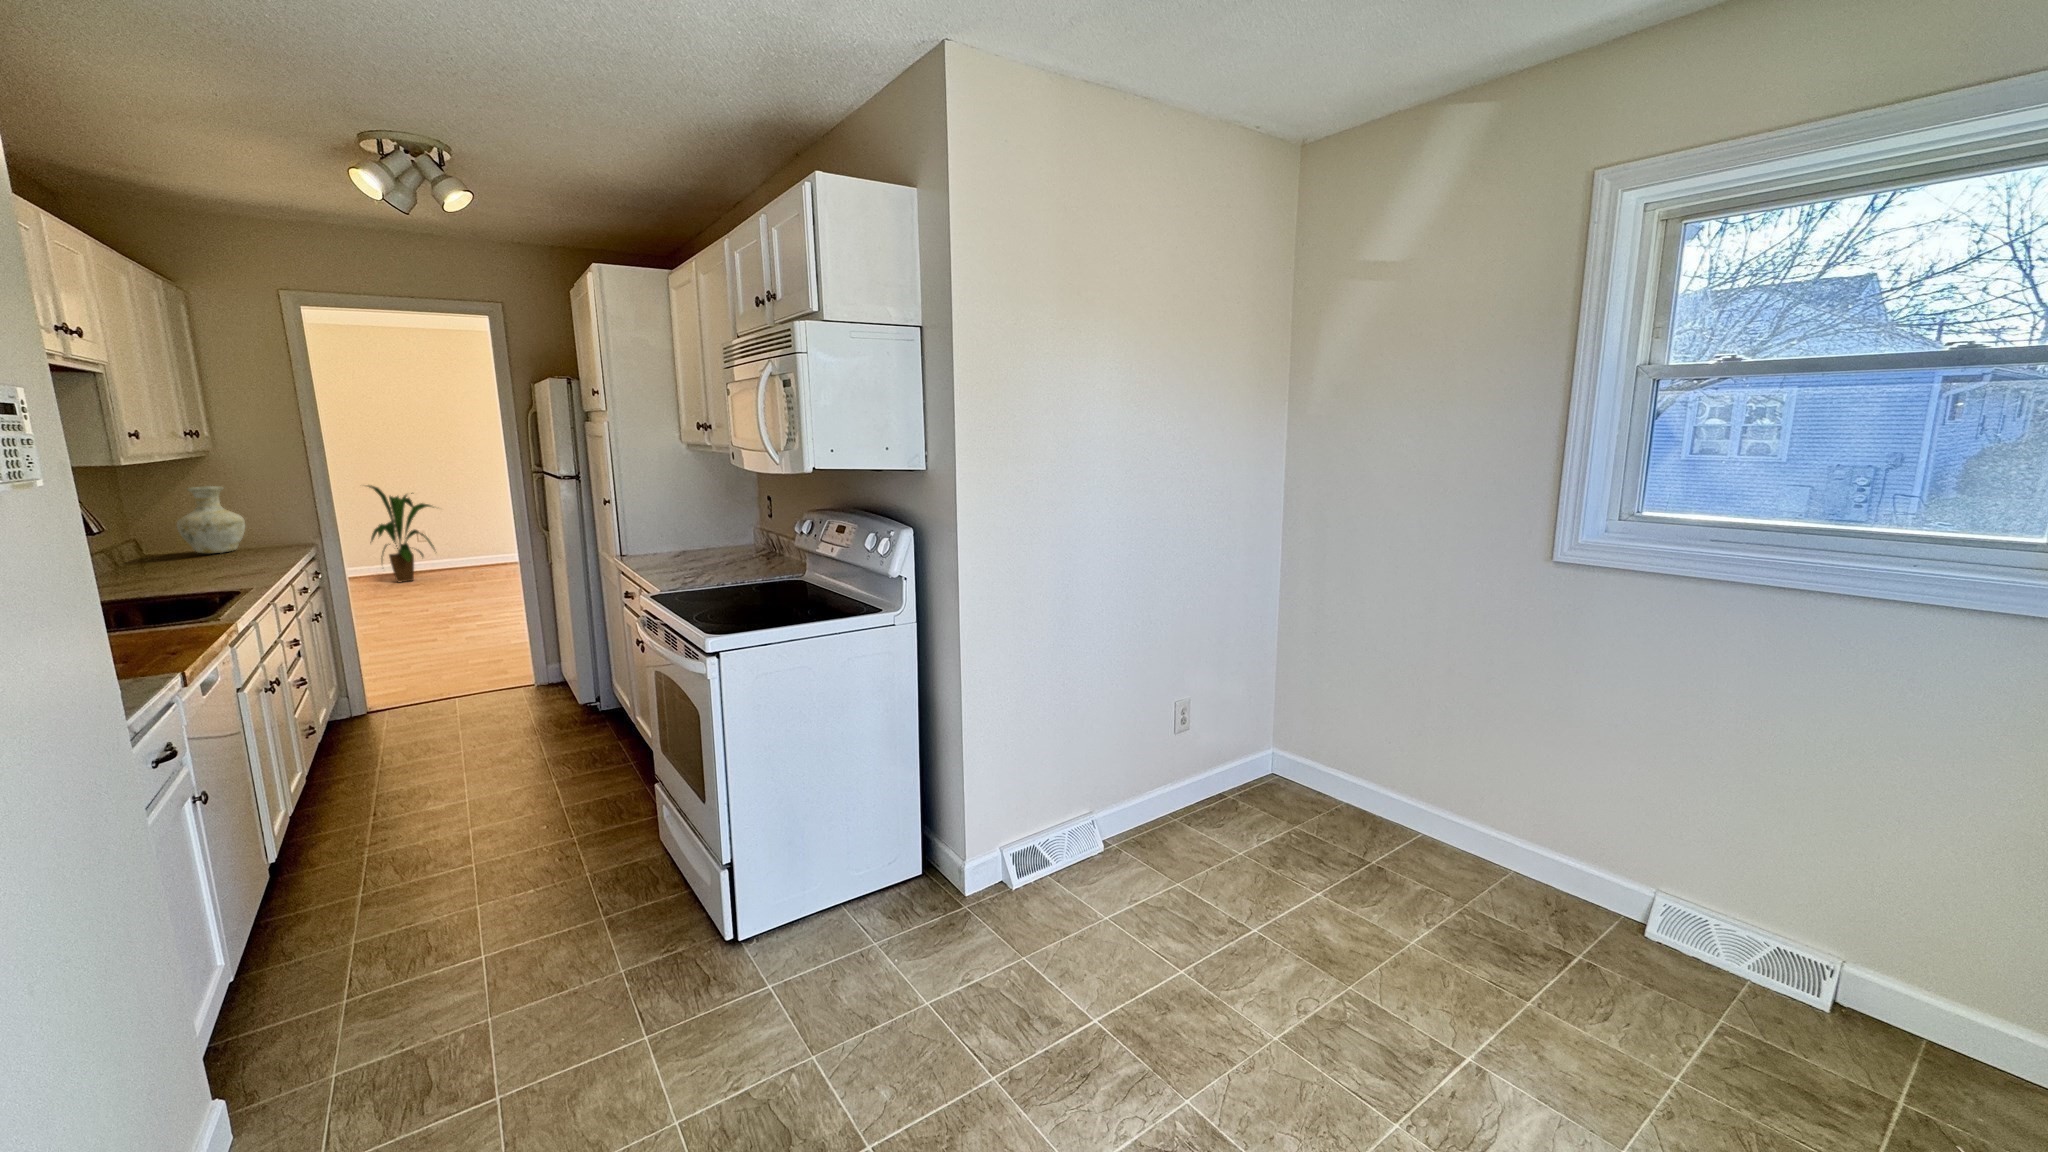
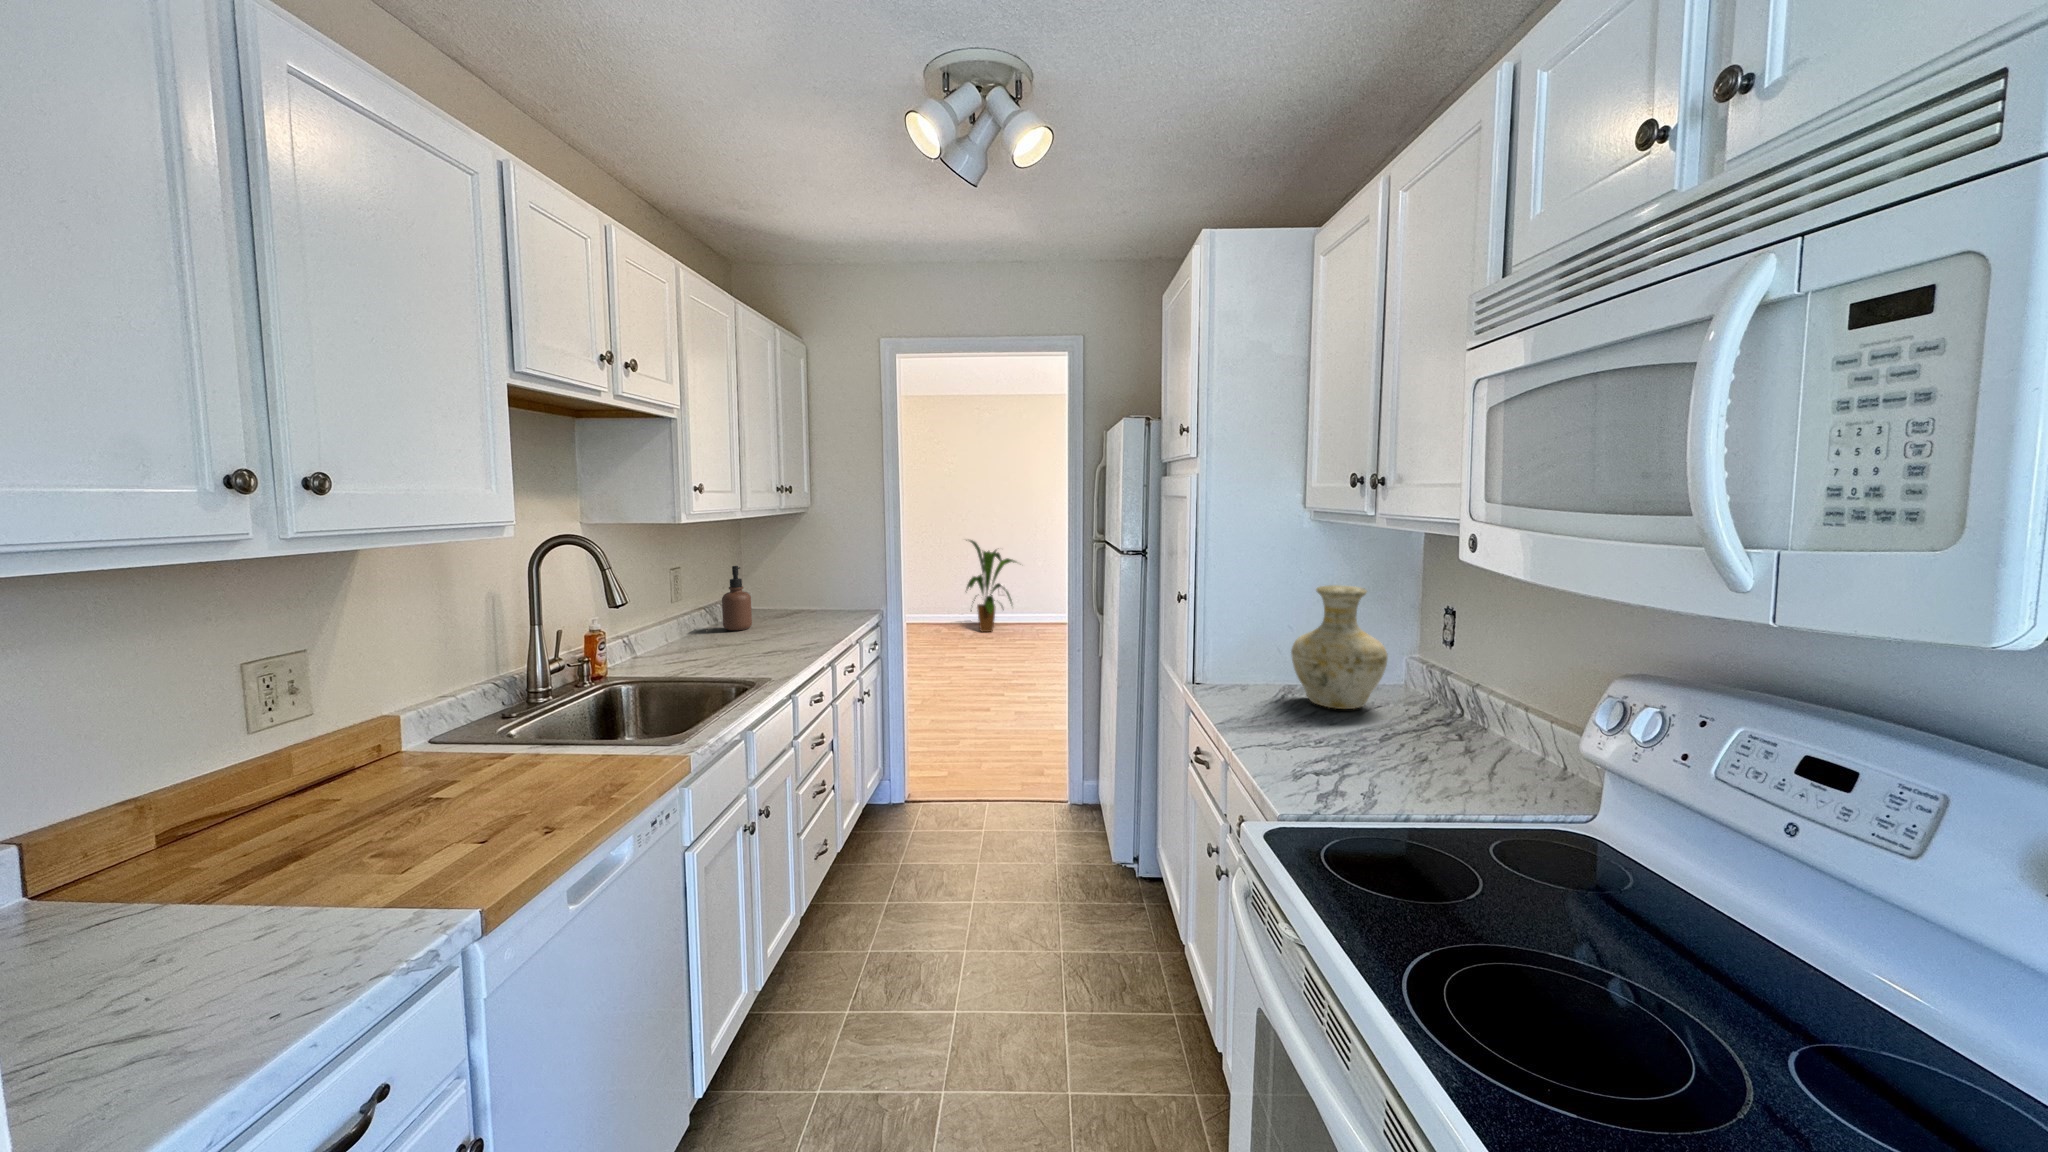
vase: present [177,486,245,554] -> present [1291,585,1388,709]
soap dispenser: none [130,508,172,569] -> present [722,566,752,630]

